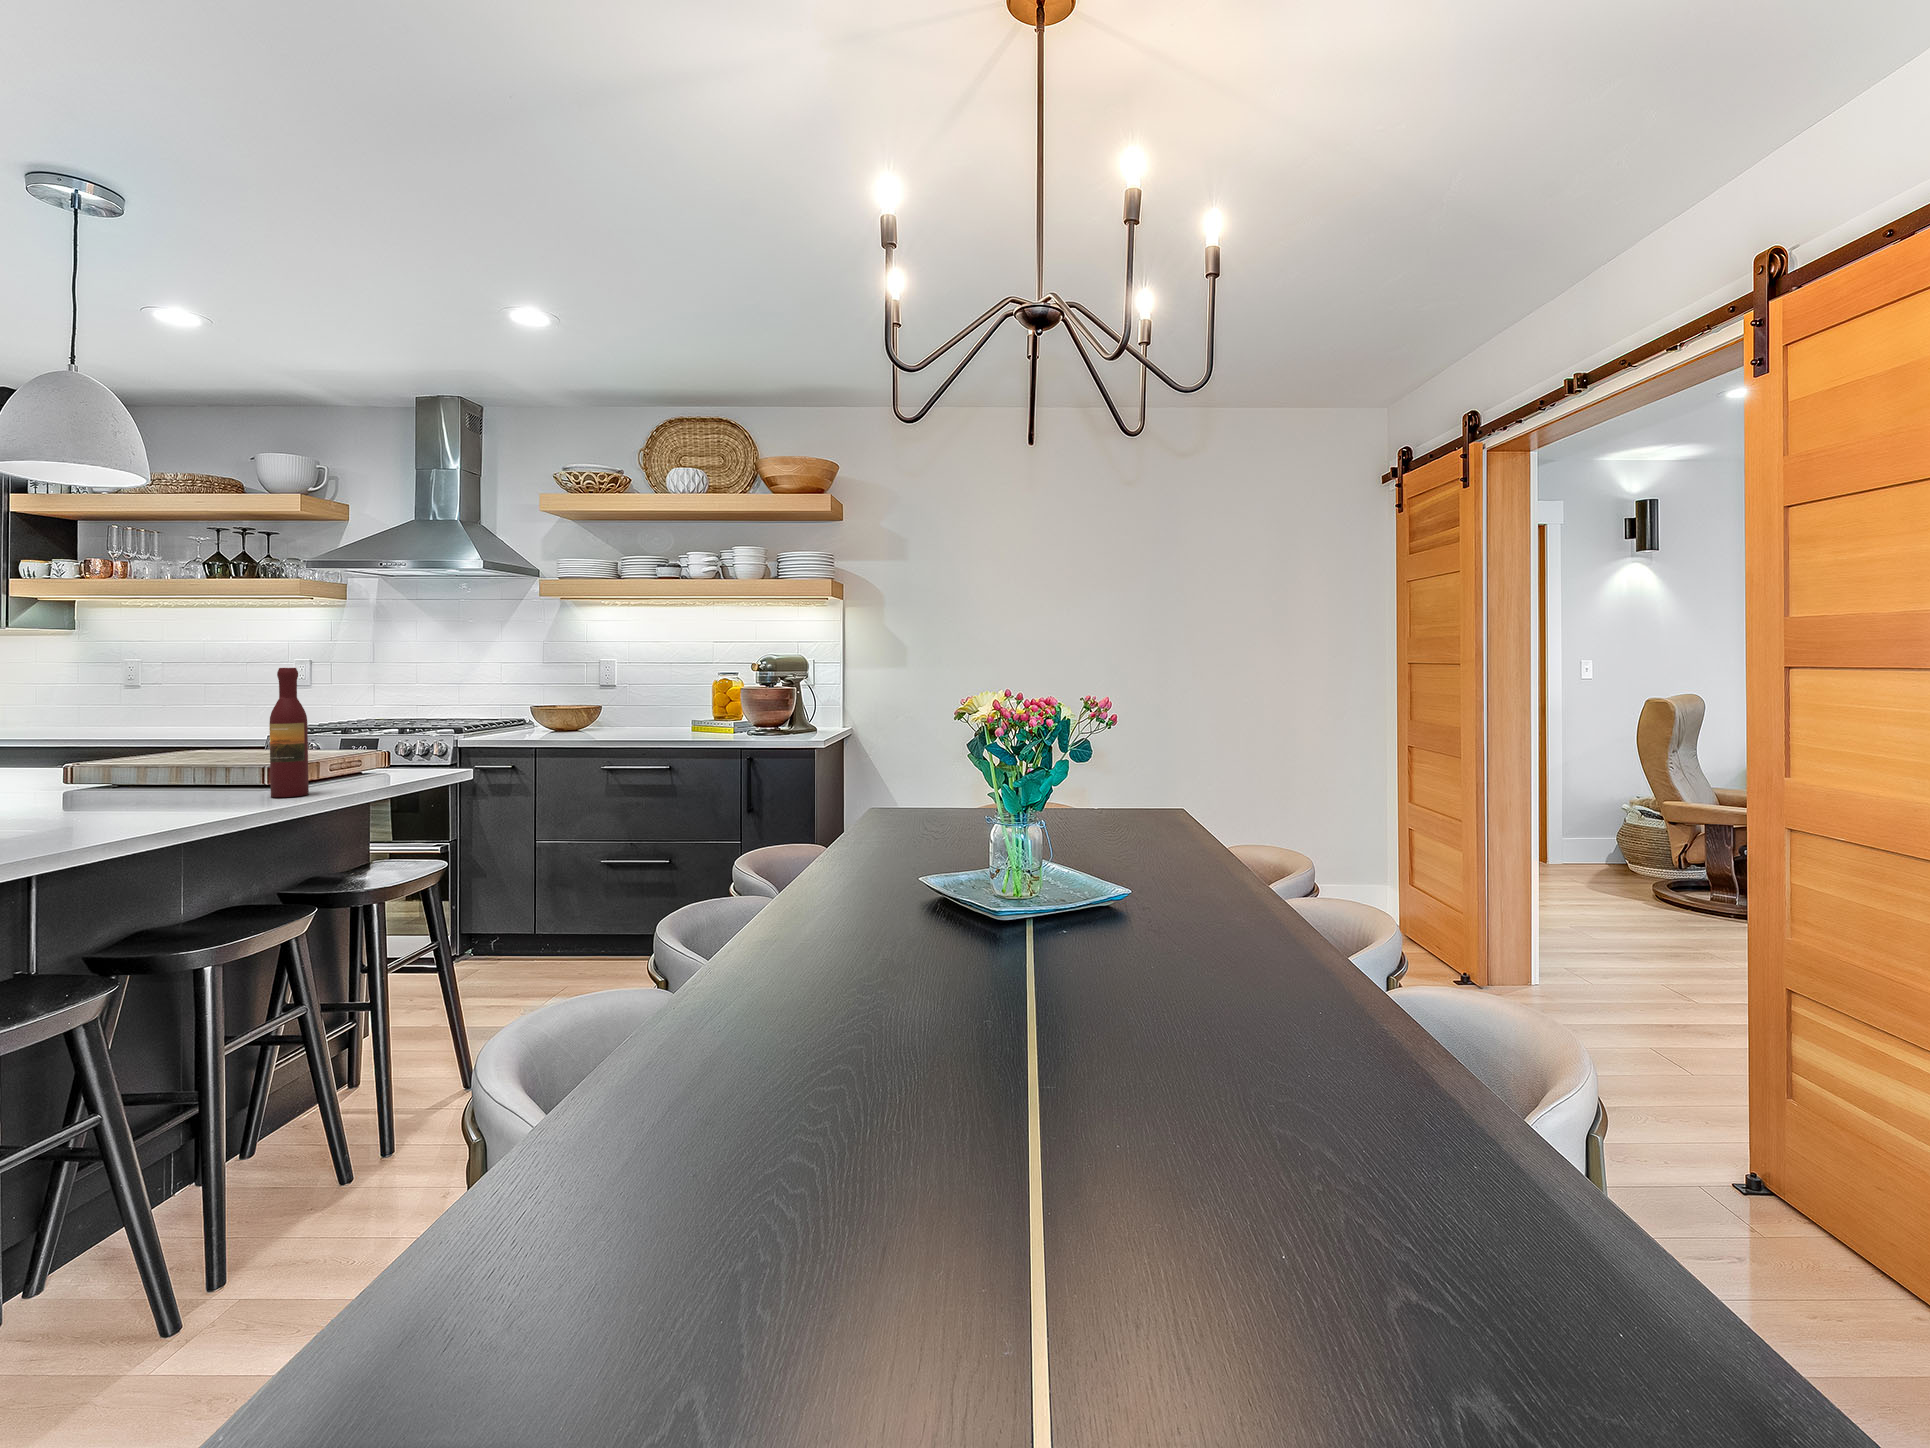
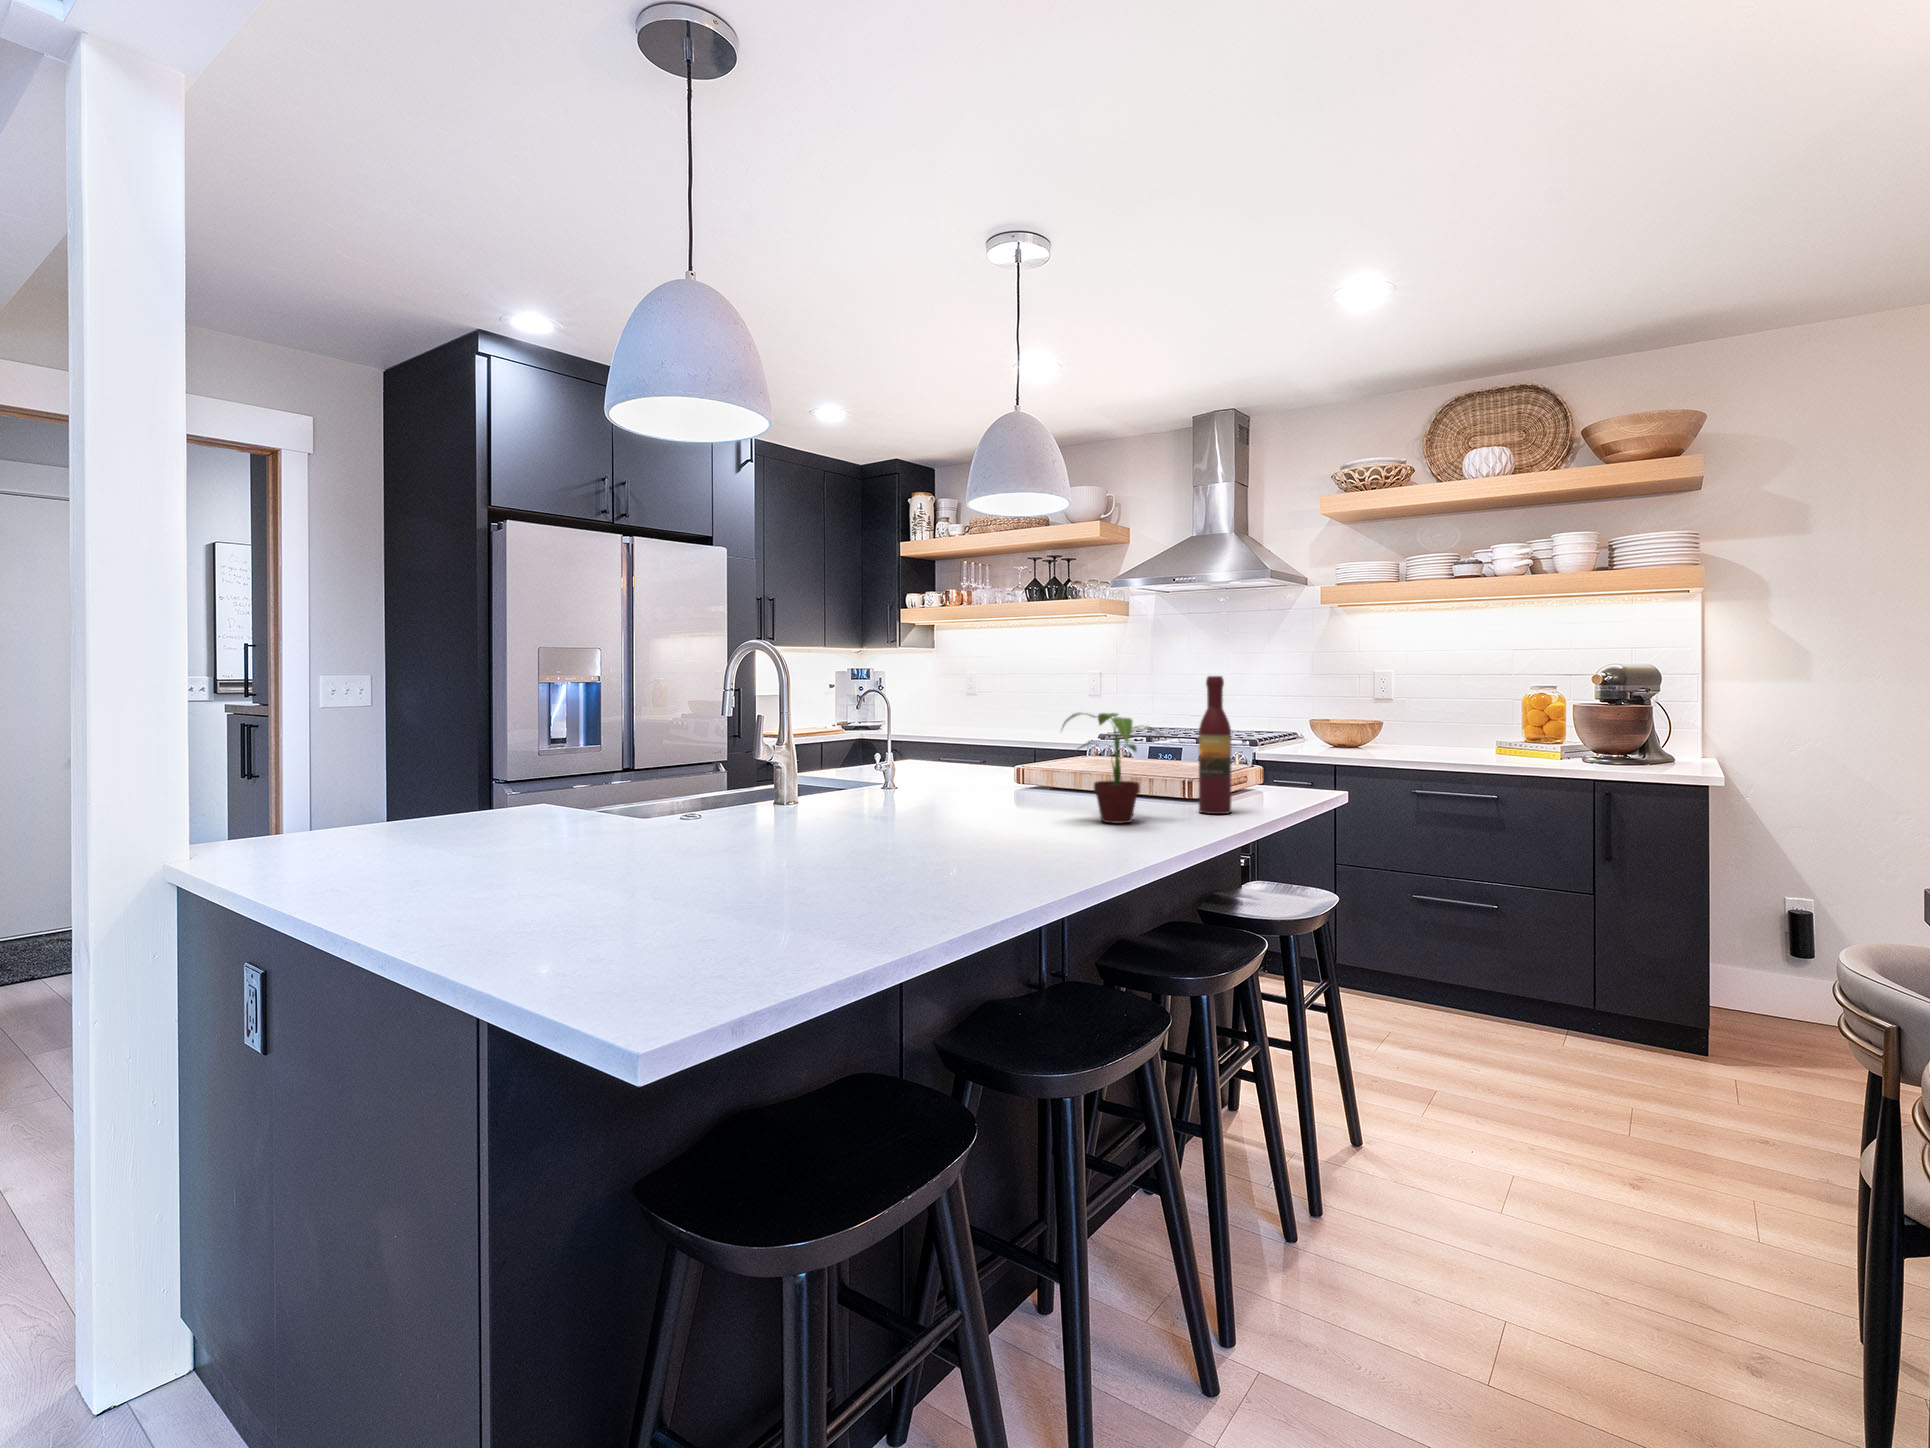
potted plant: none [67,705,216,814] -> present [1062,712,1161,823]

